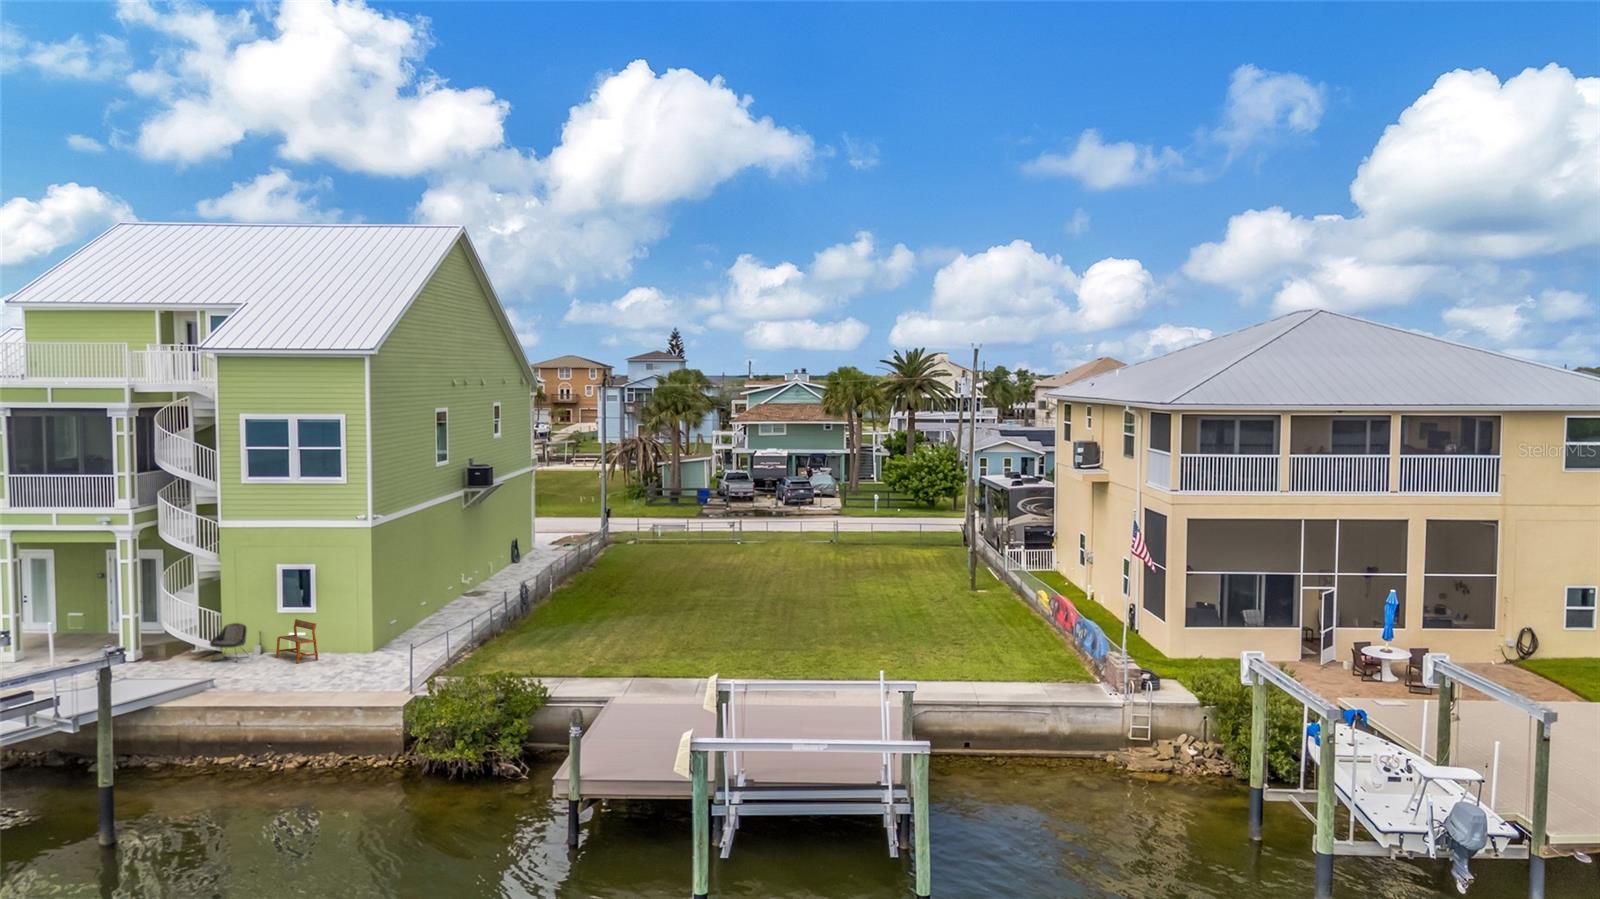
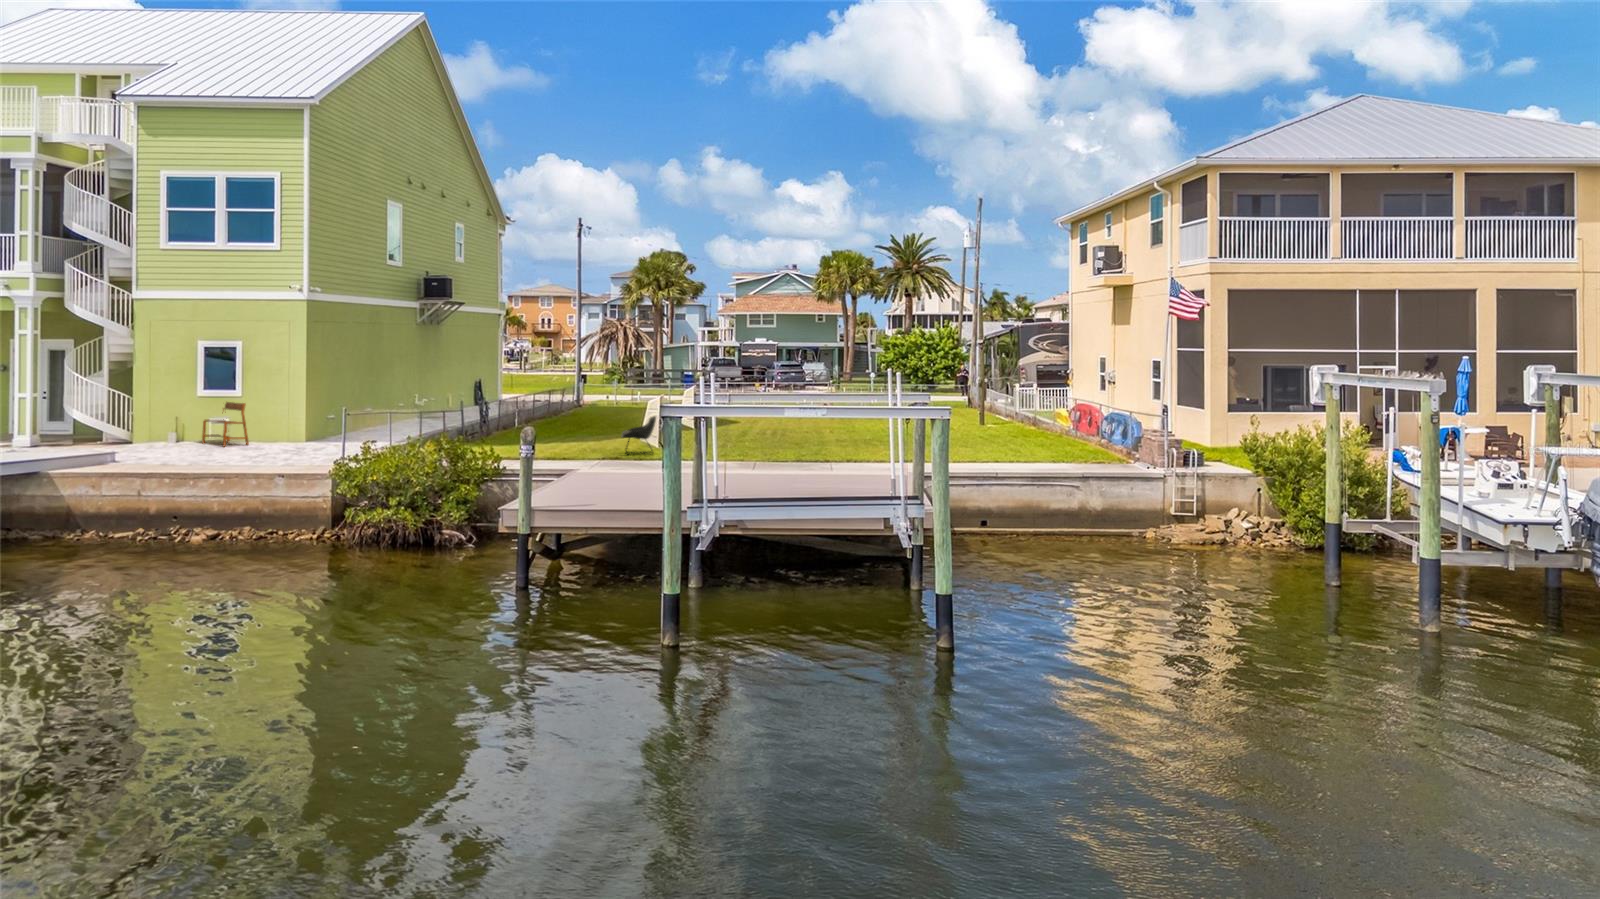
lounge chair: present [210,623,247,658] -> present [621,416,656,453]

